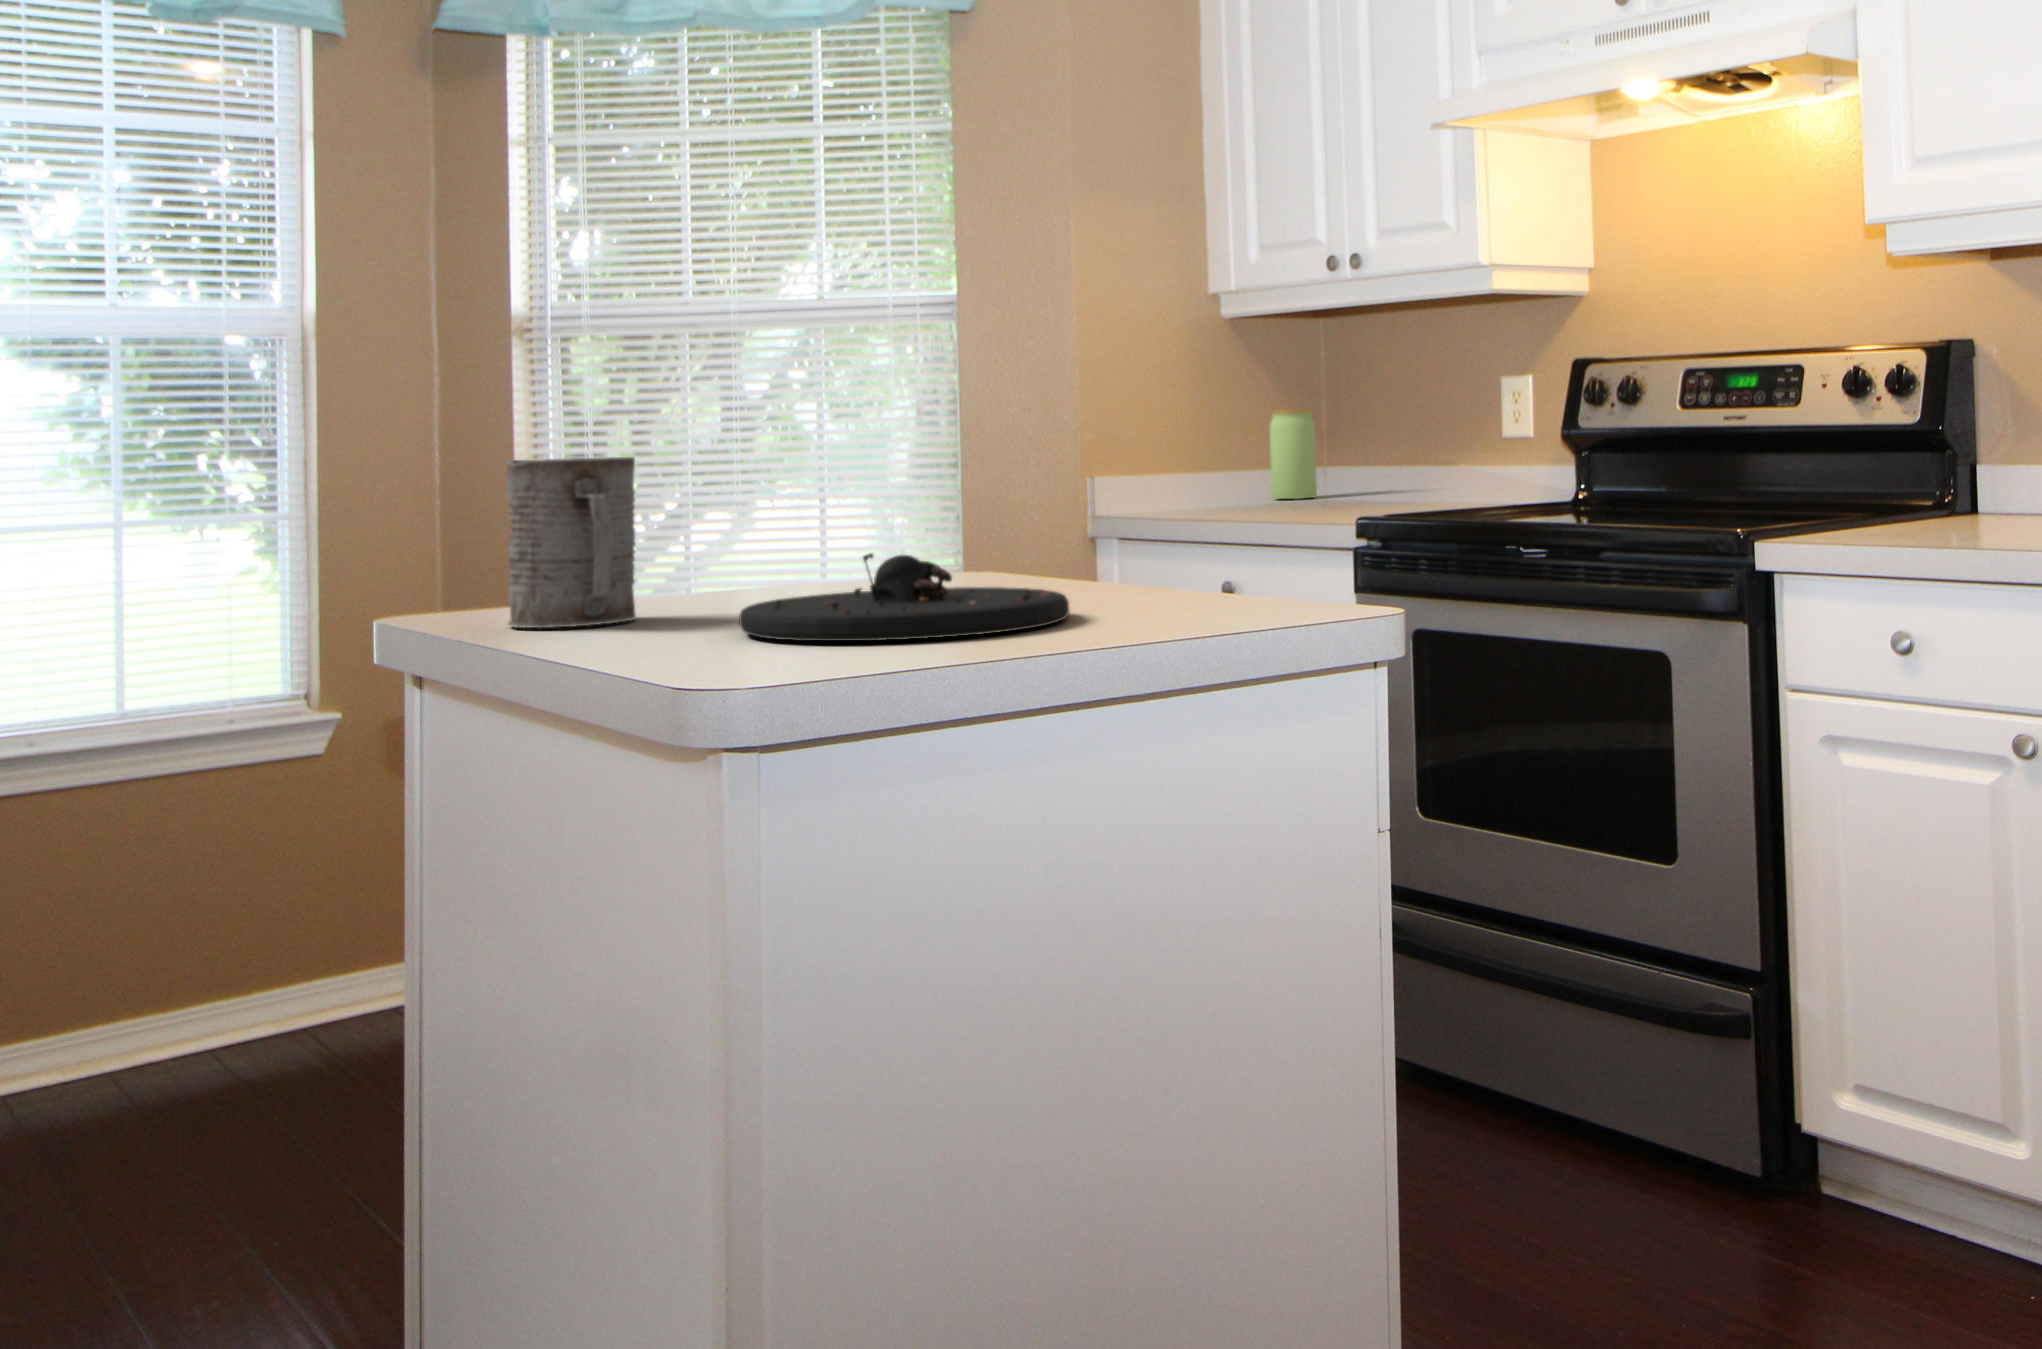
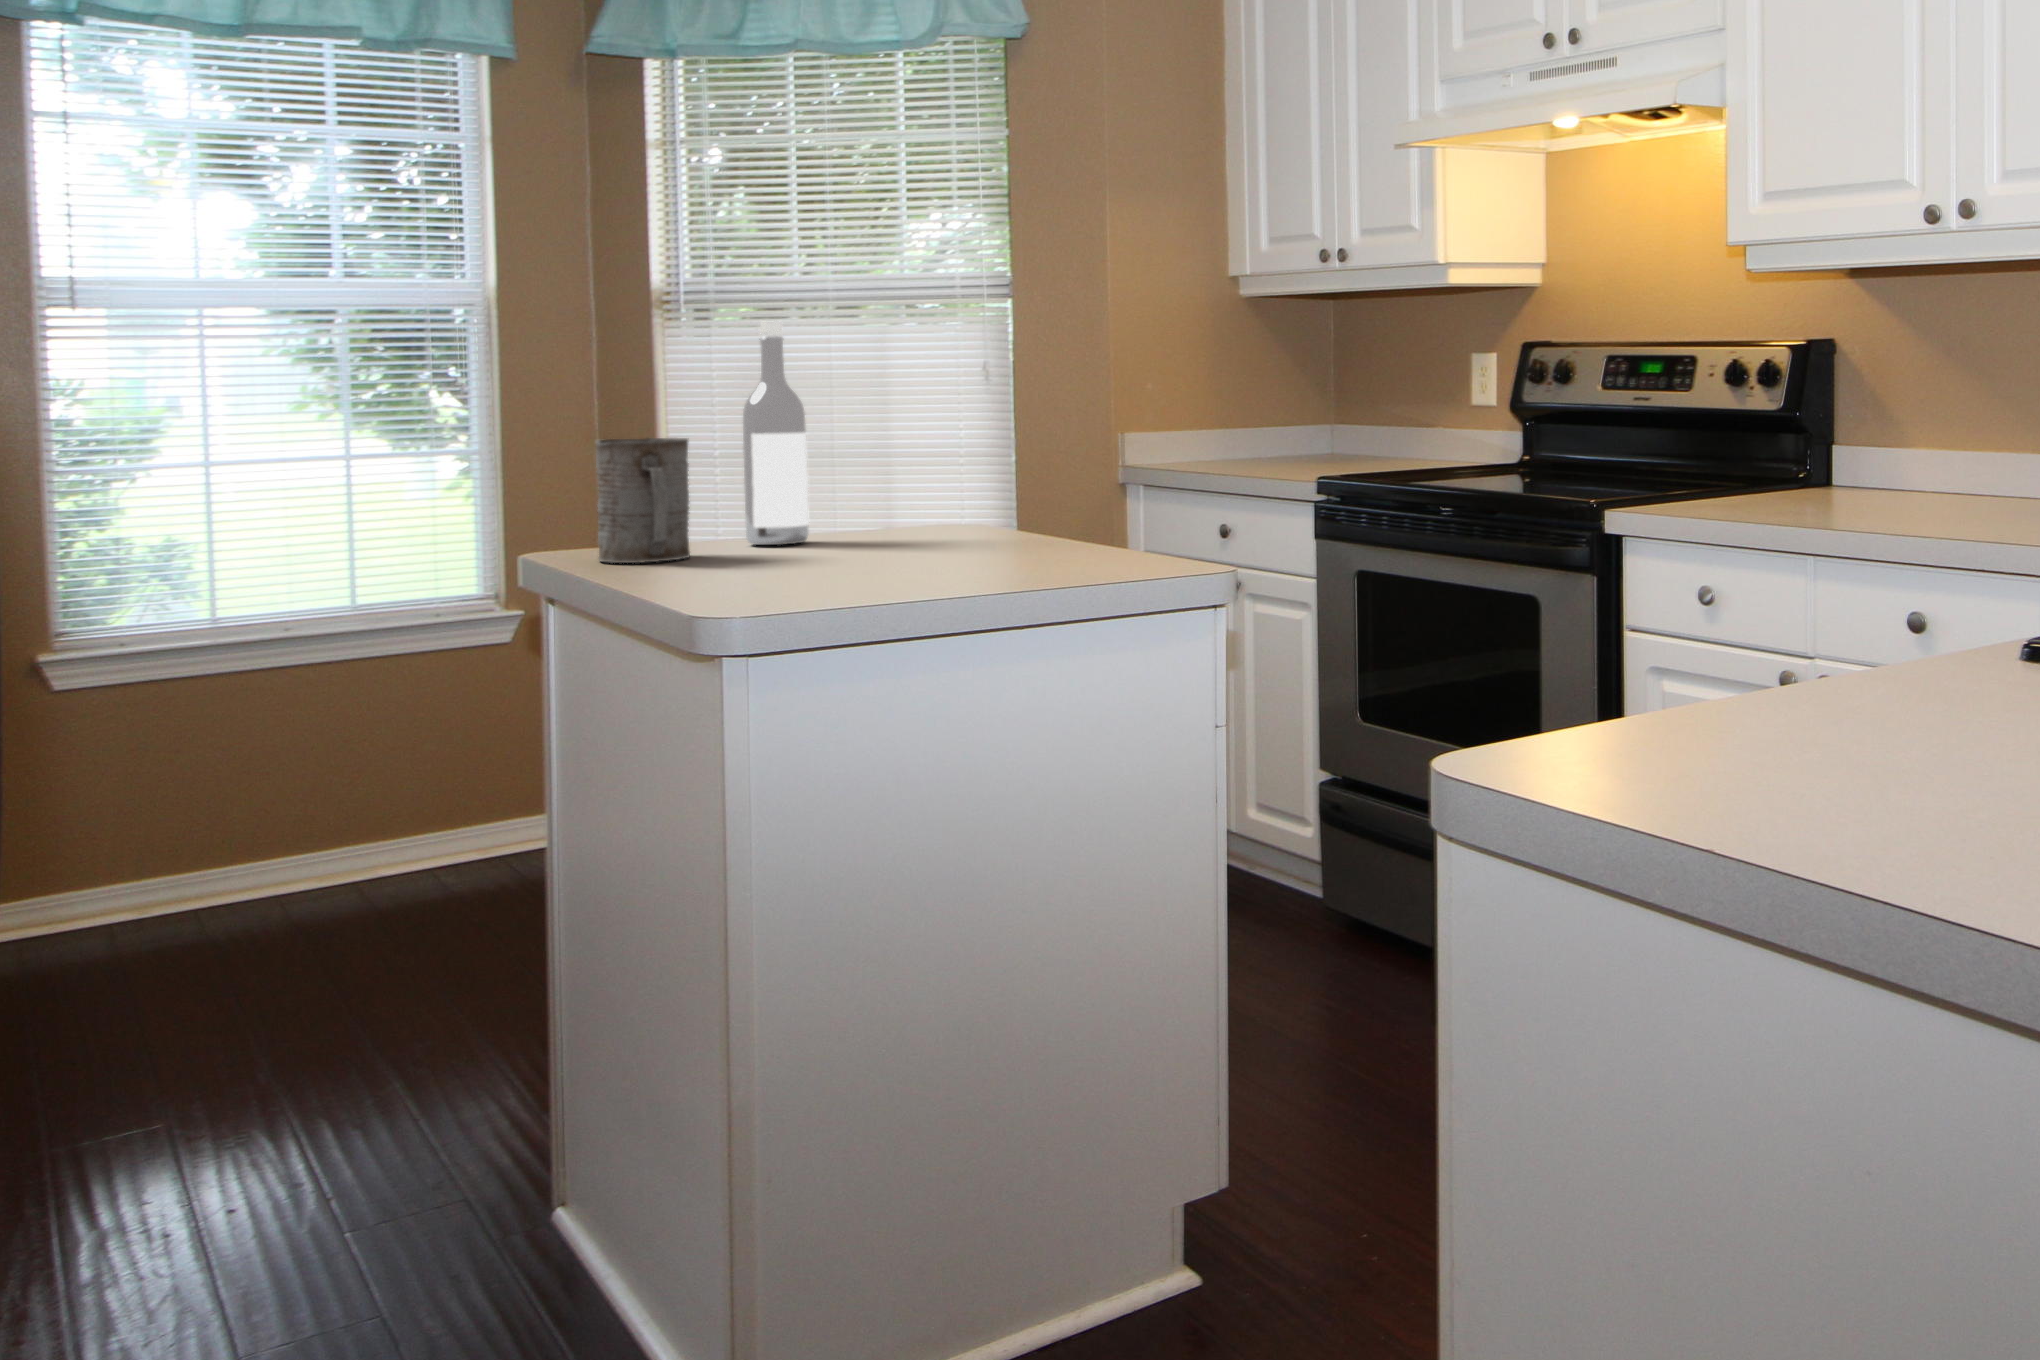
wine bottle: none [698,305,785,603] -> present [743,321,809,545]
jar: present [1270,410,1317,499] -> none [1281,377,1320,452]
plate: present [739,553,1069,641] -> none [751,516,991,582]

